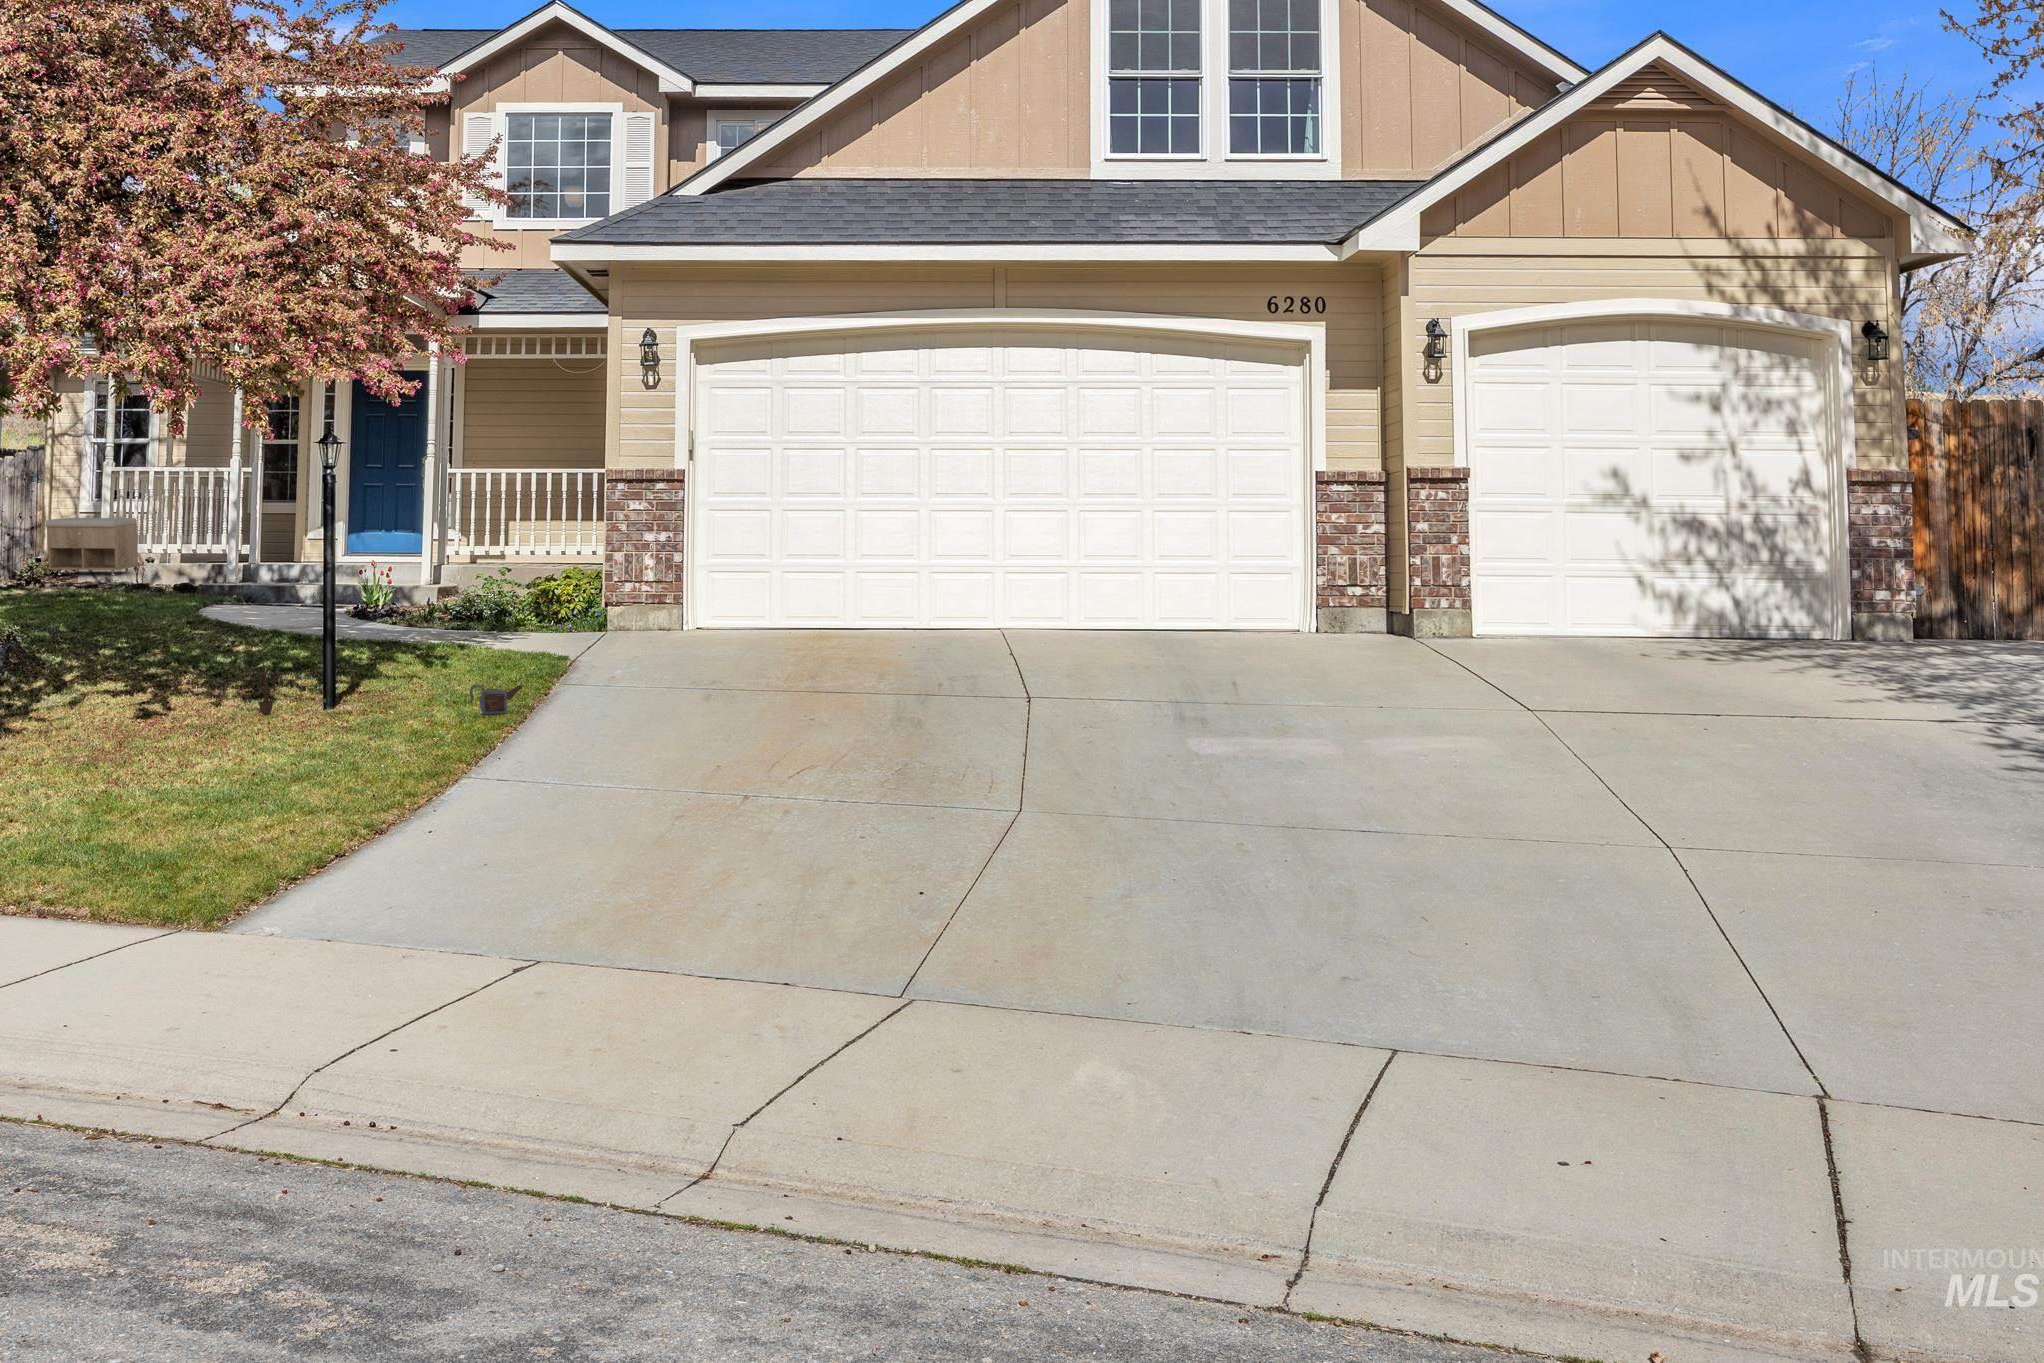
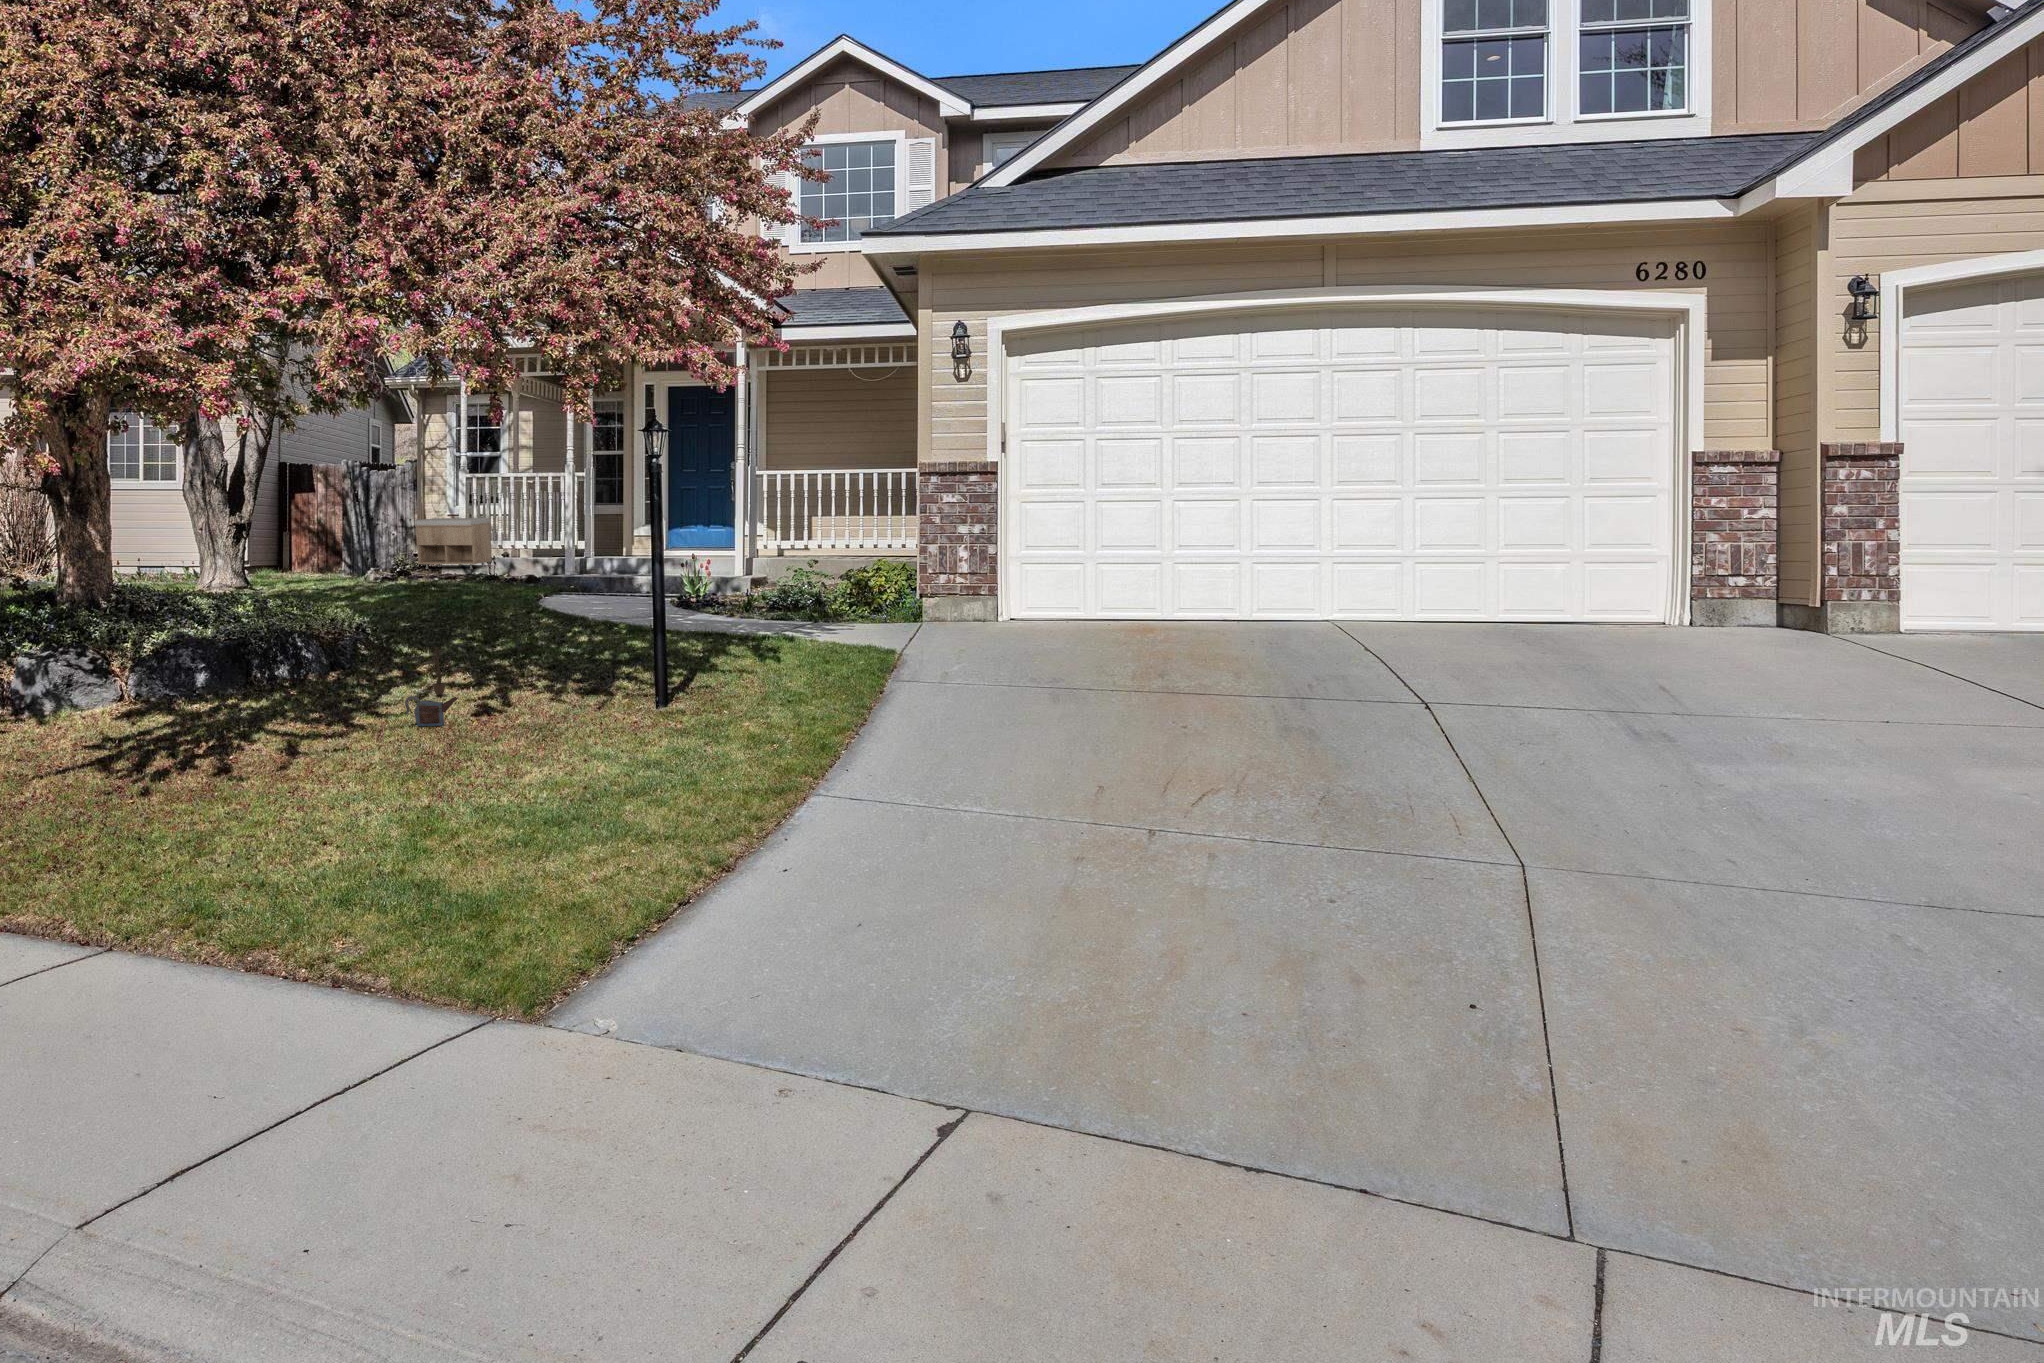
decorative plant: present [248,662,281,715] -> present [424,647,451,695]
watering can: present [469,685,523,714] -> present [405,696,458,726]

